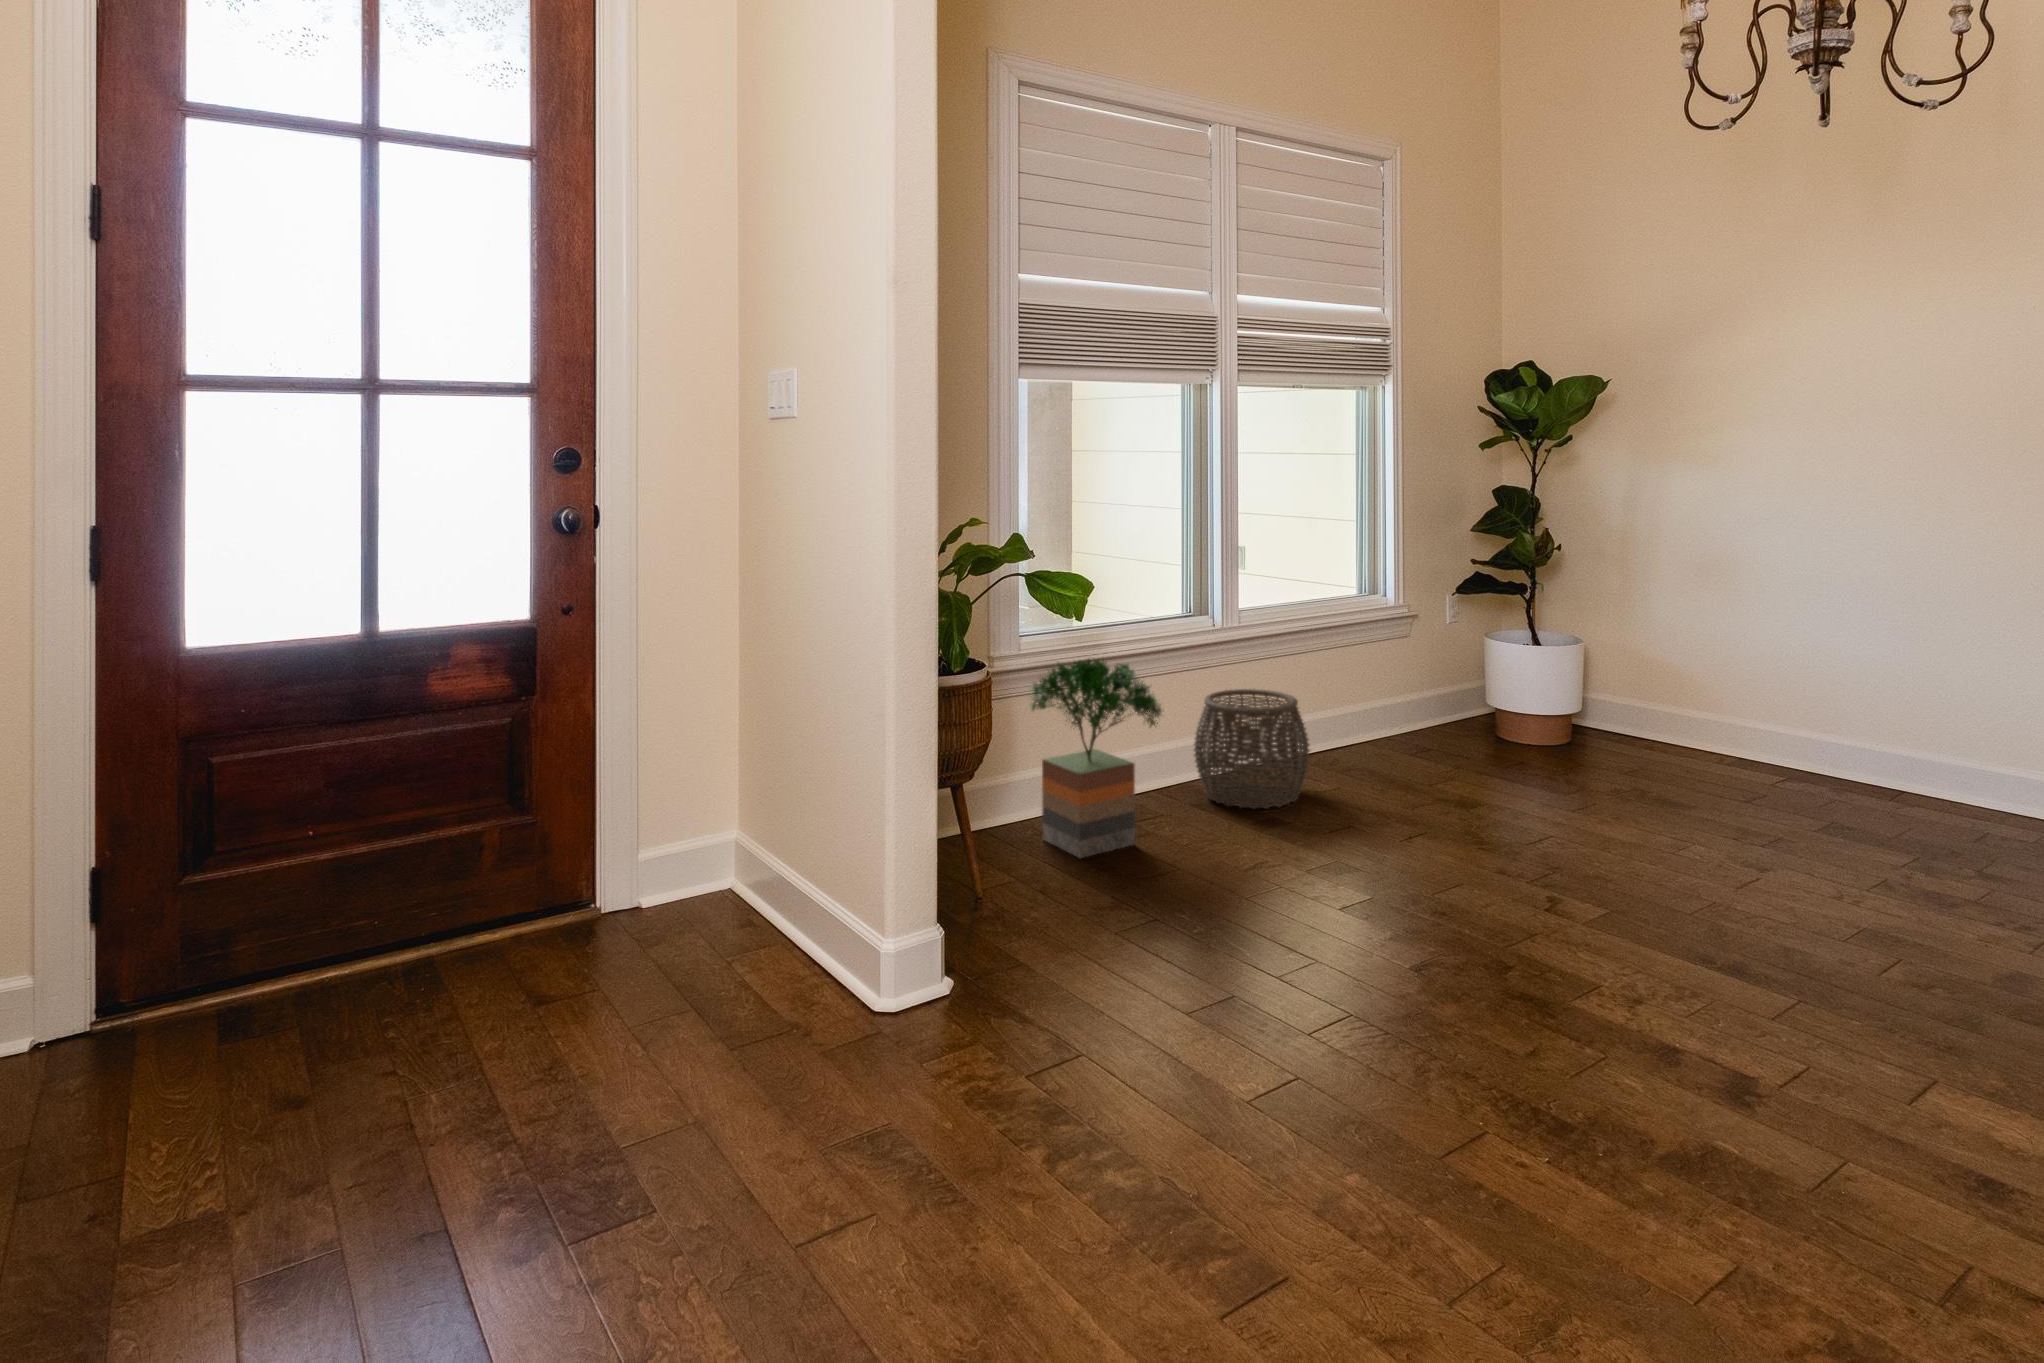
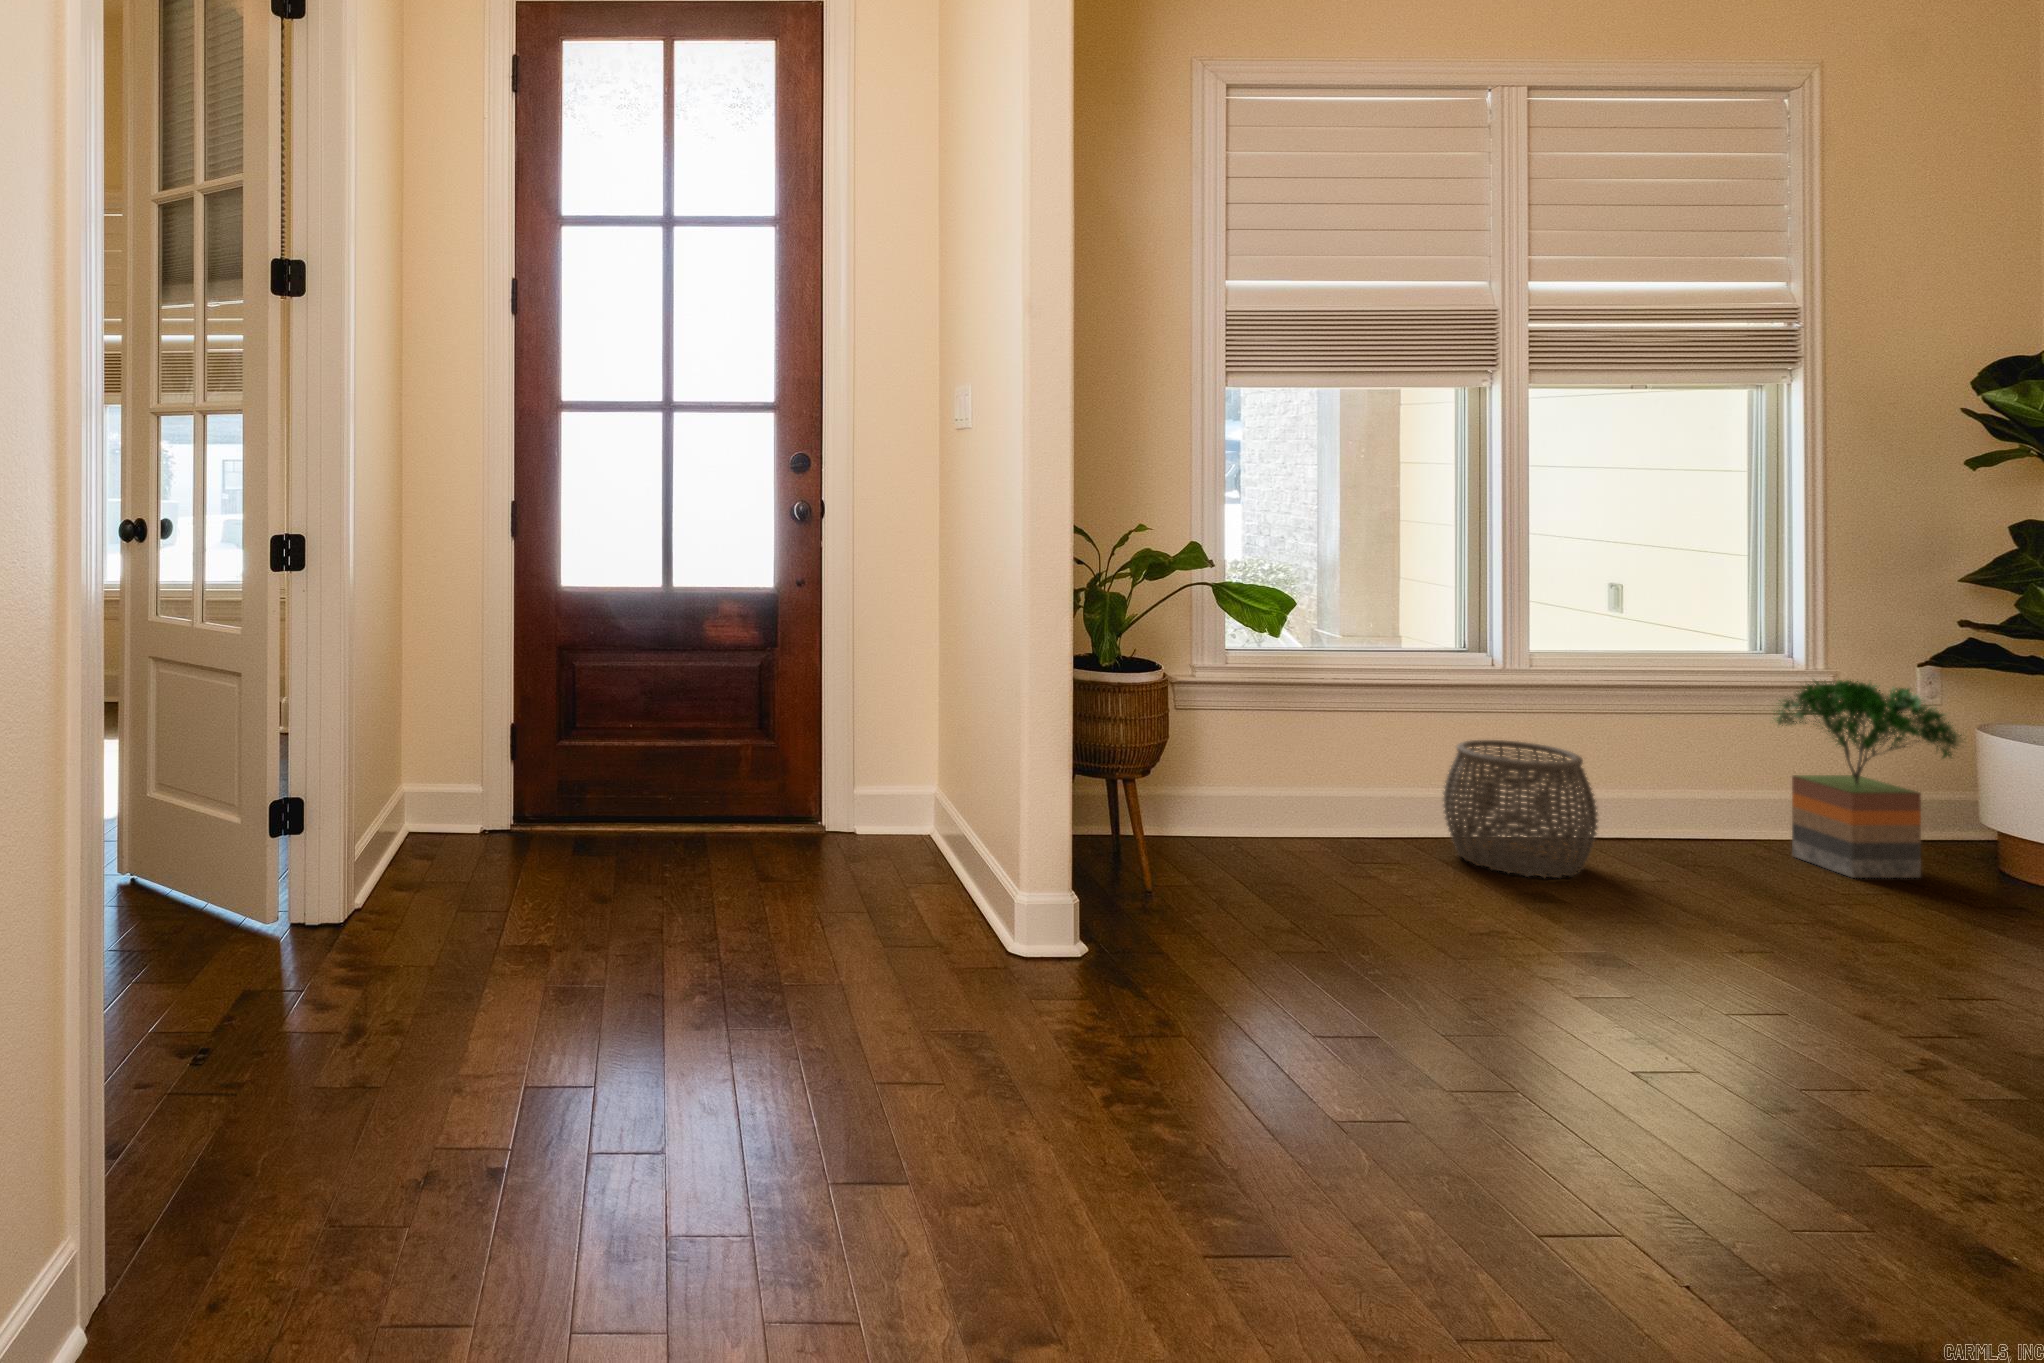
potted tree: present [1030,659,1162,858] -> present [1774,679,1962,878]

